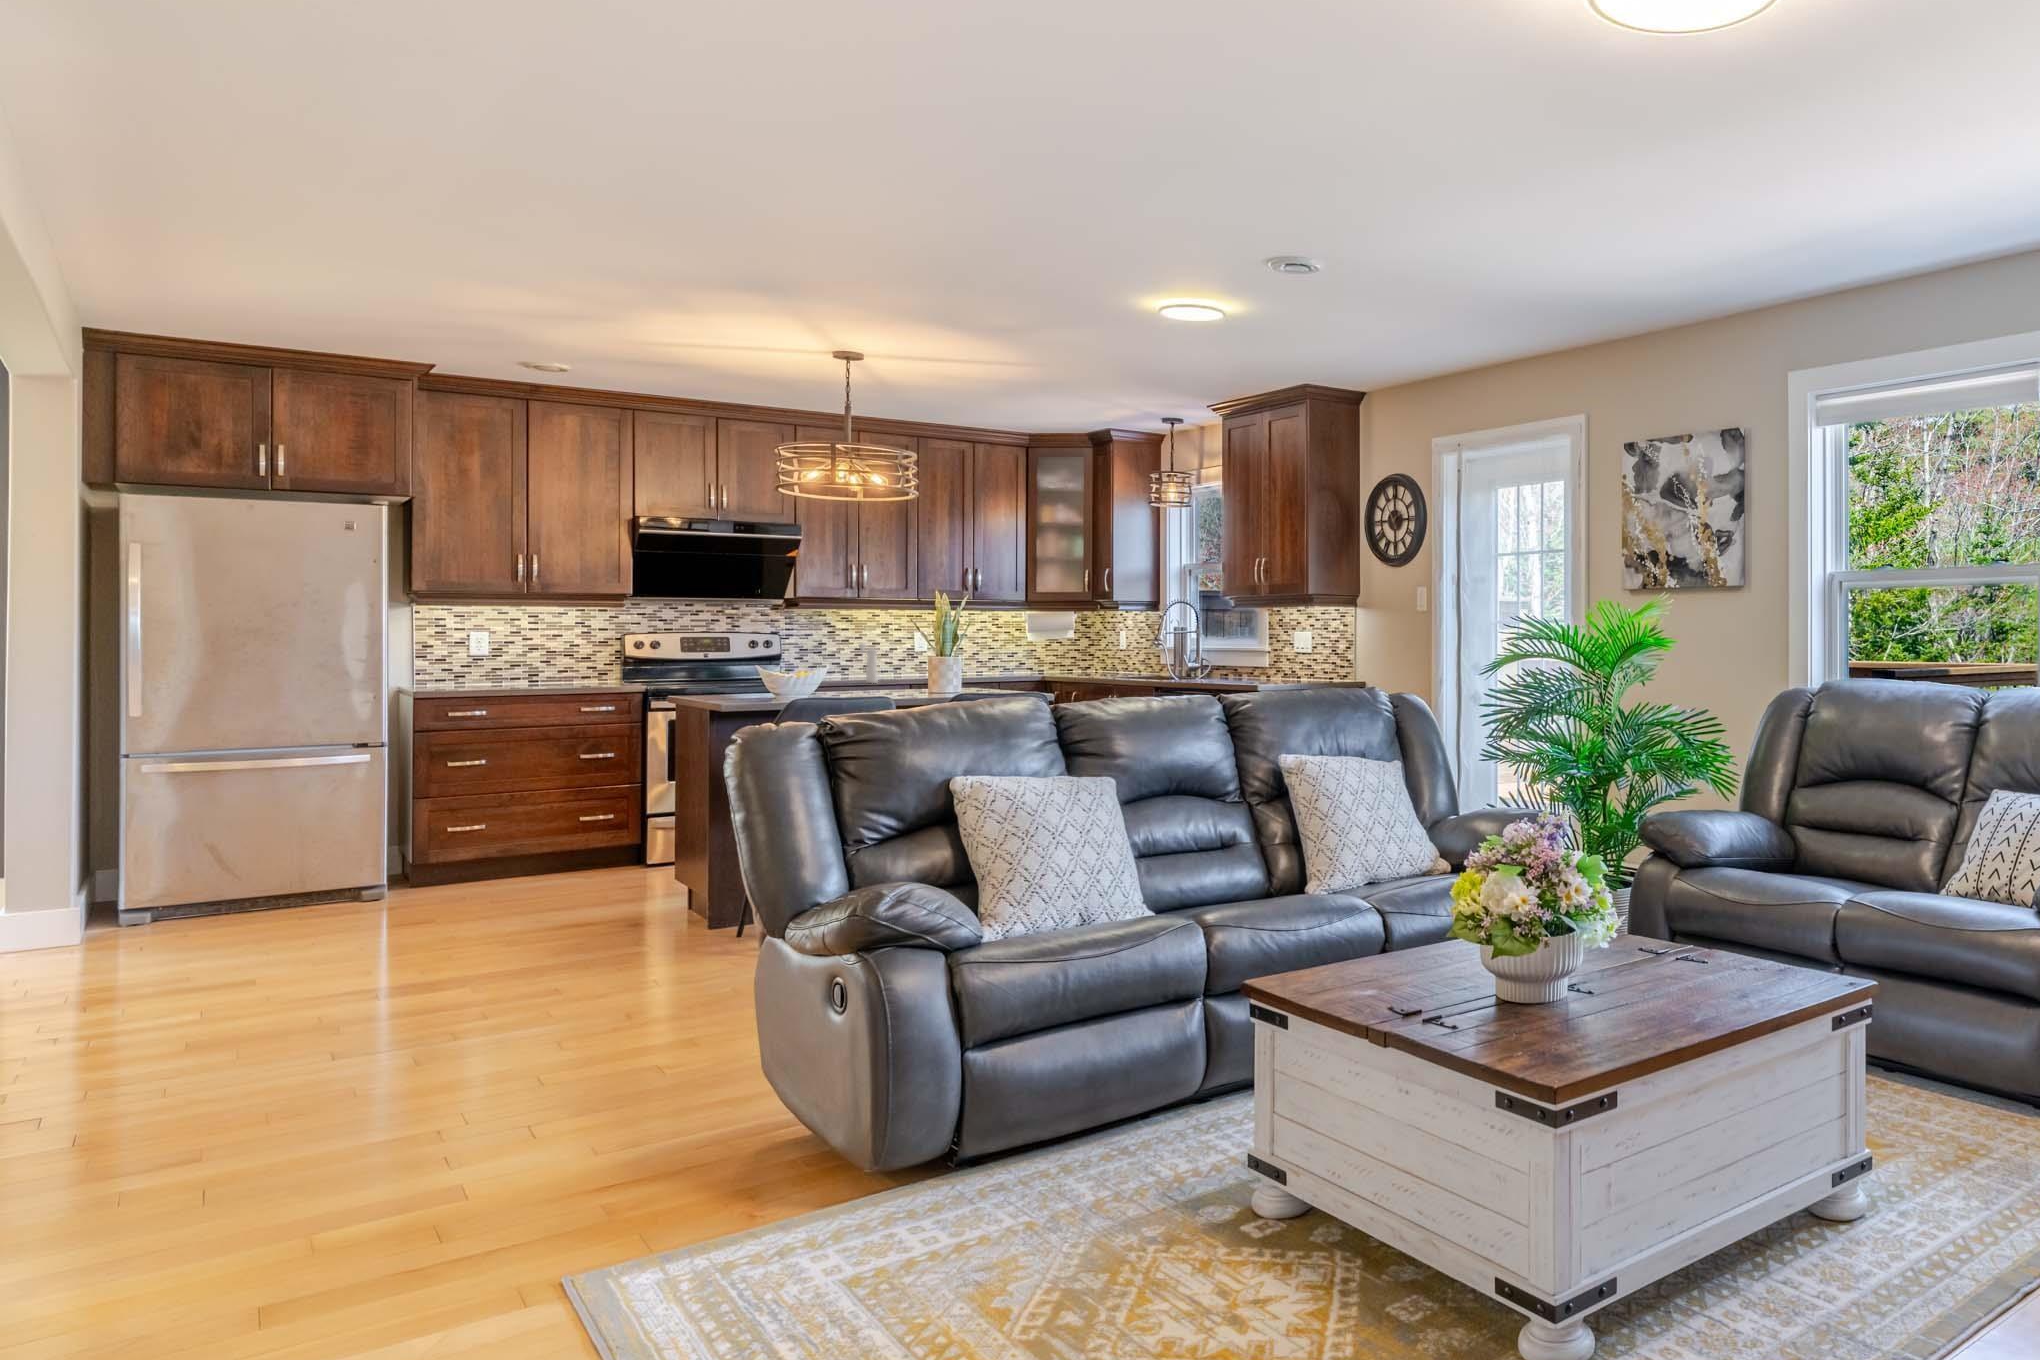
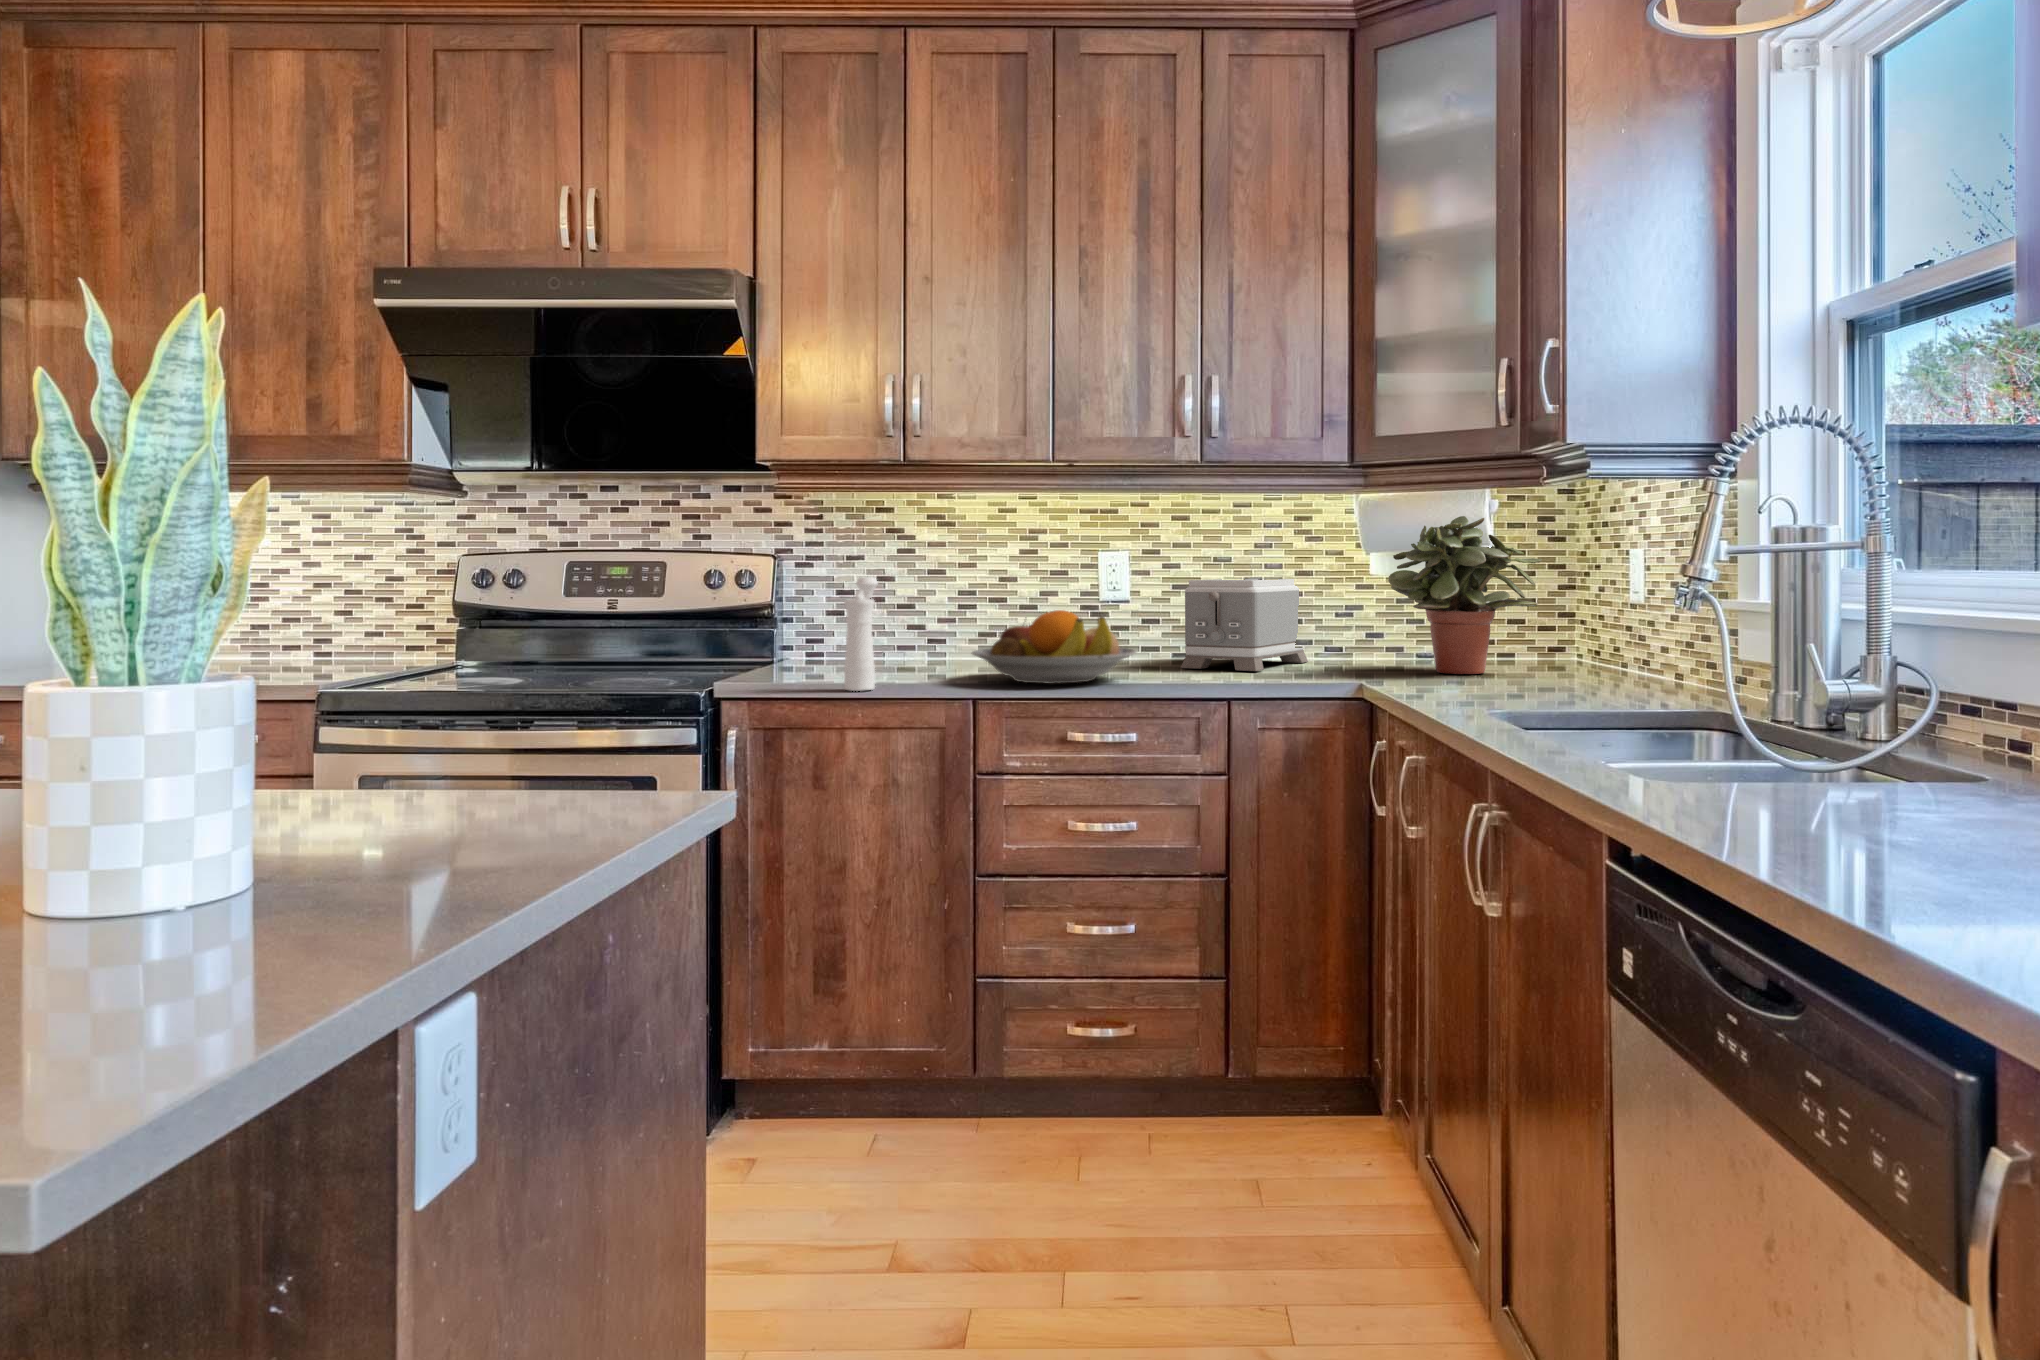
potted plant: none [1035,620,1090,675] -> present [1388,516,1542,674]
toaster: none [956,643,996,677] -> present [1181,579,1308,671]
fruit bowl: none [894,654,960,680] -> present [972,610,1136,684]

